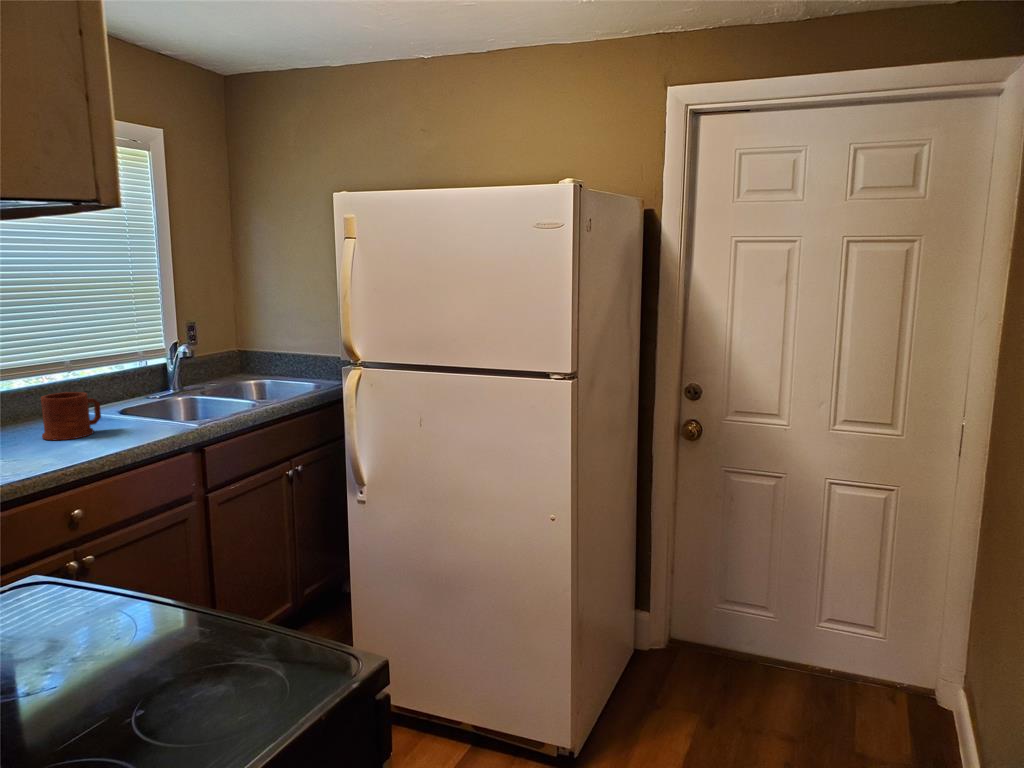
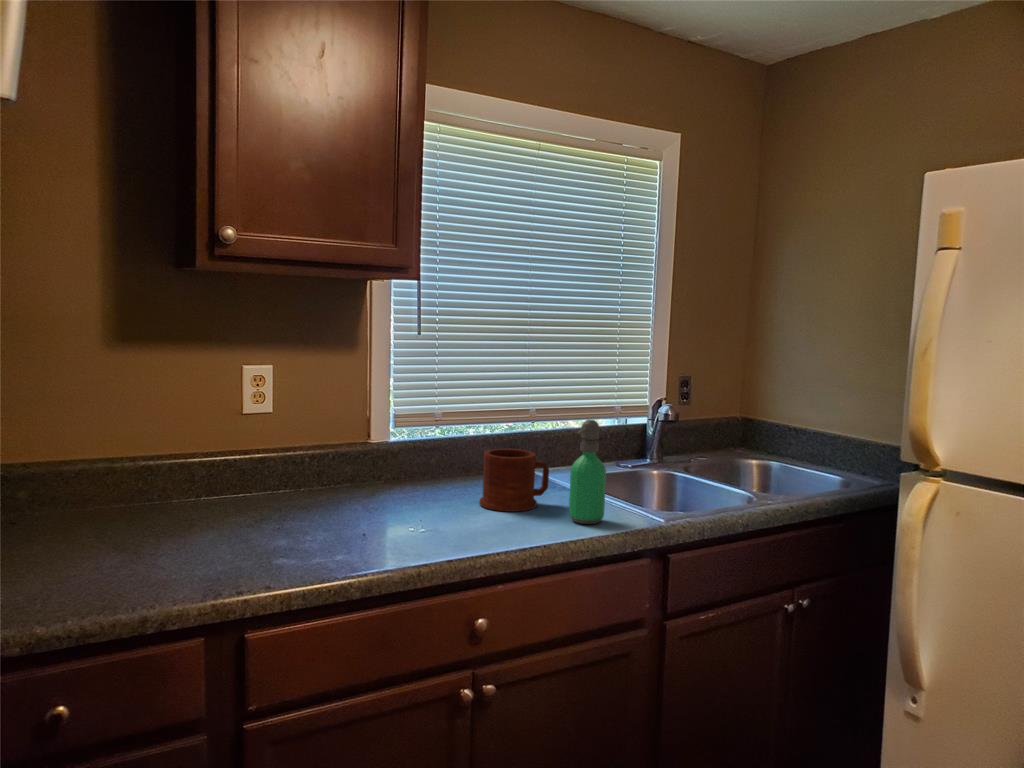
soap dispenser: none [123,361,153,436] -> present [569,420,606,524]

